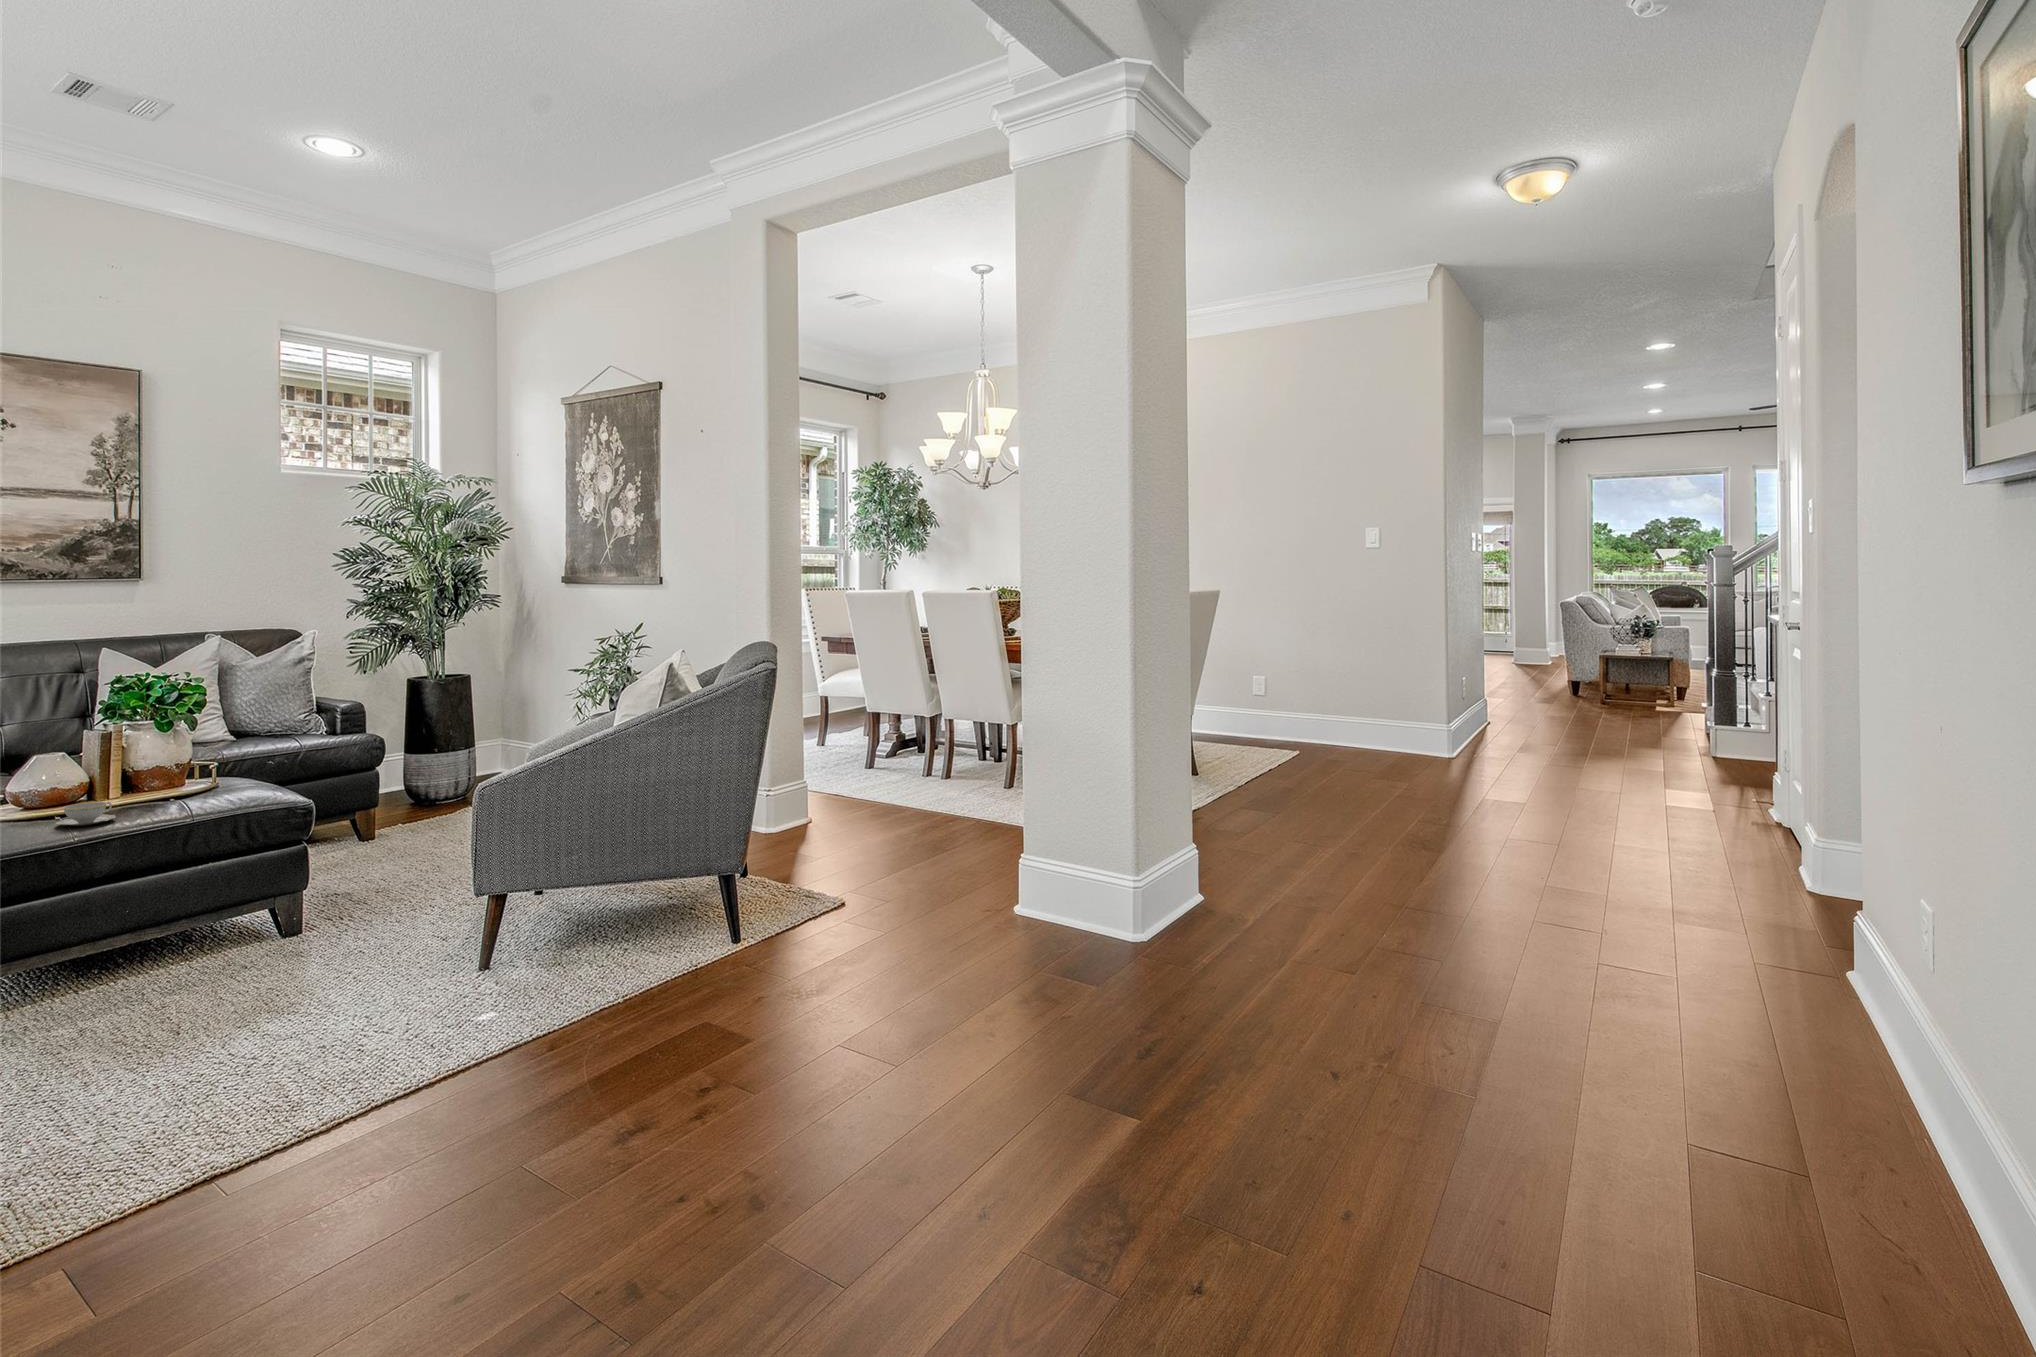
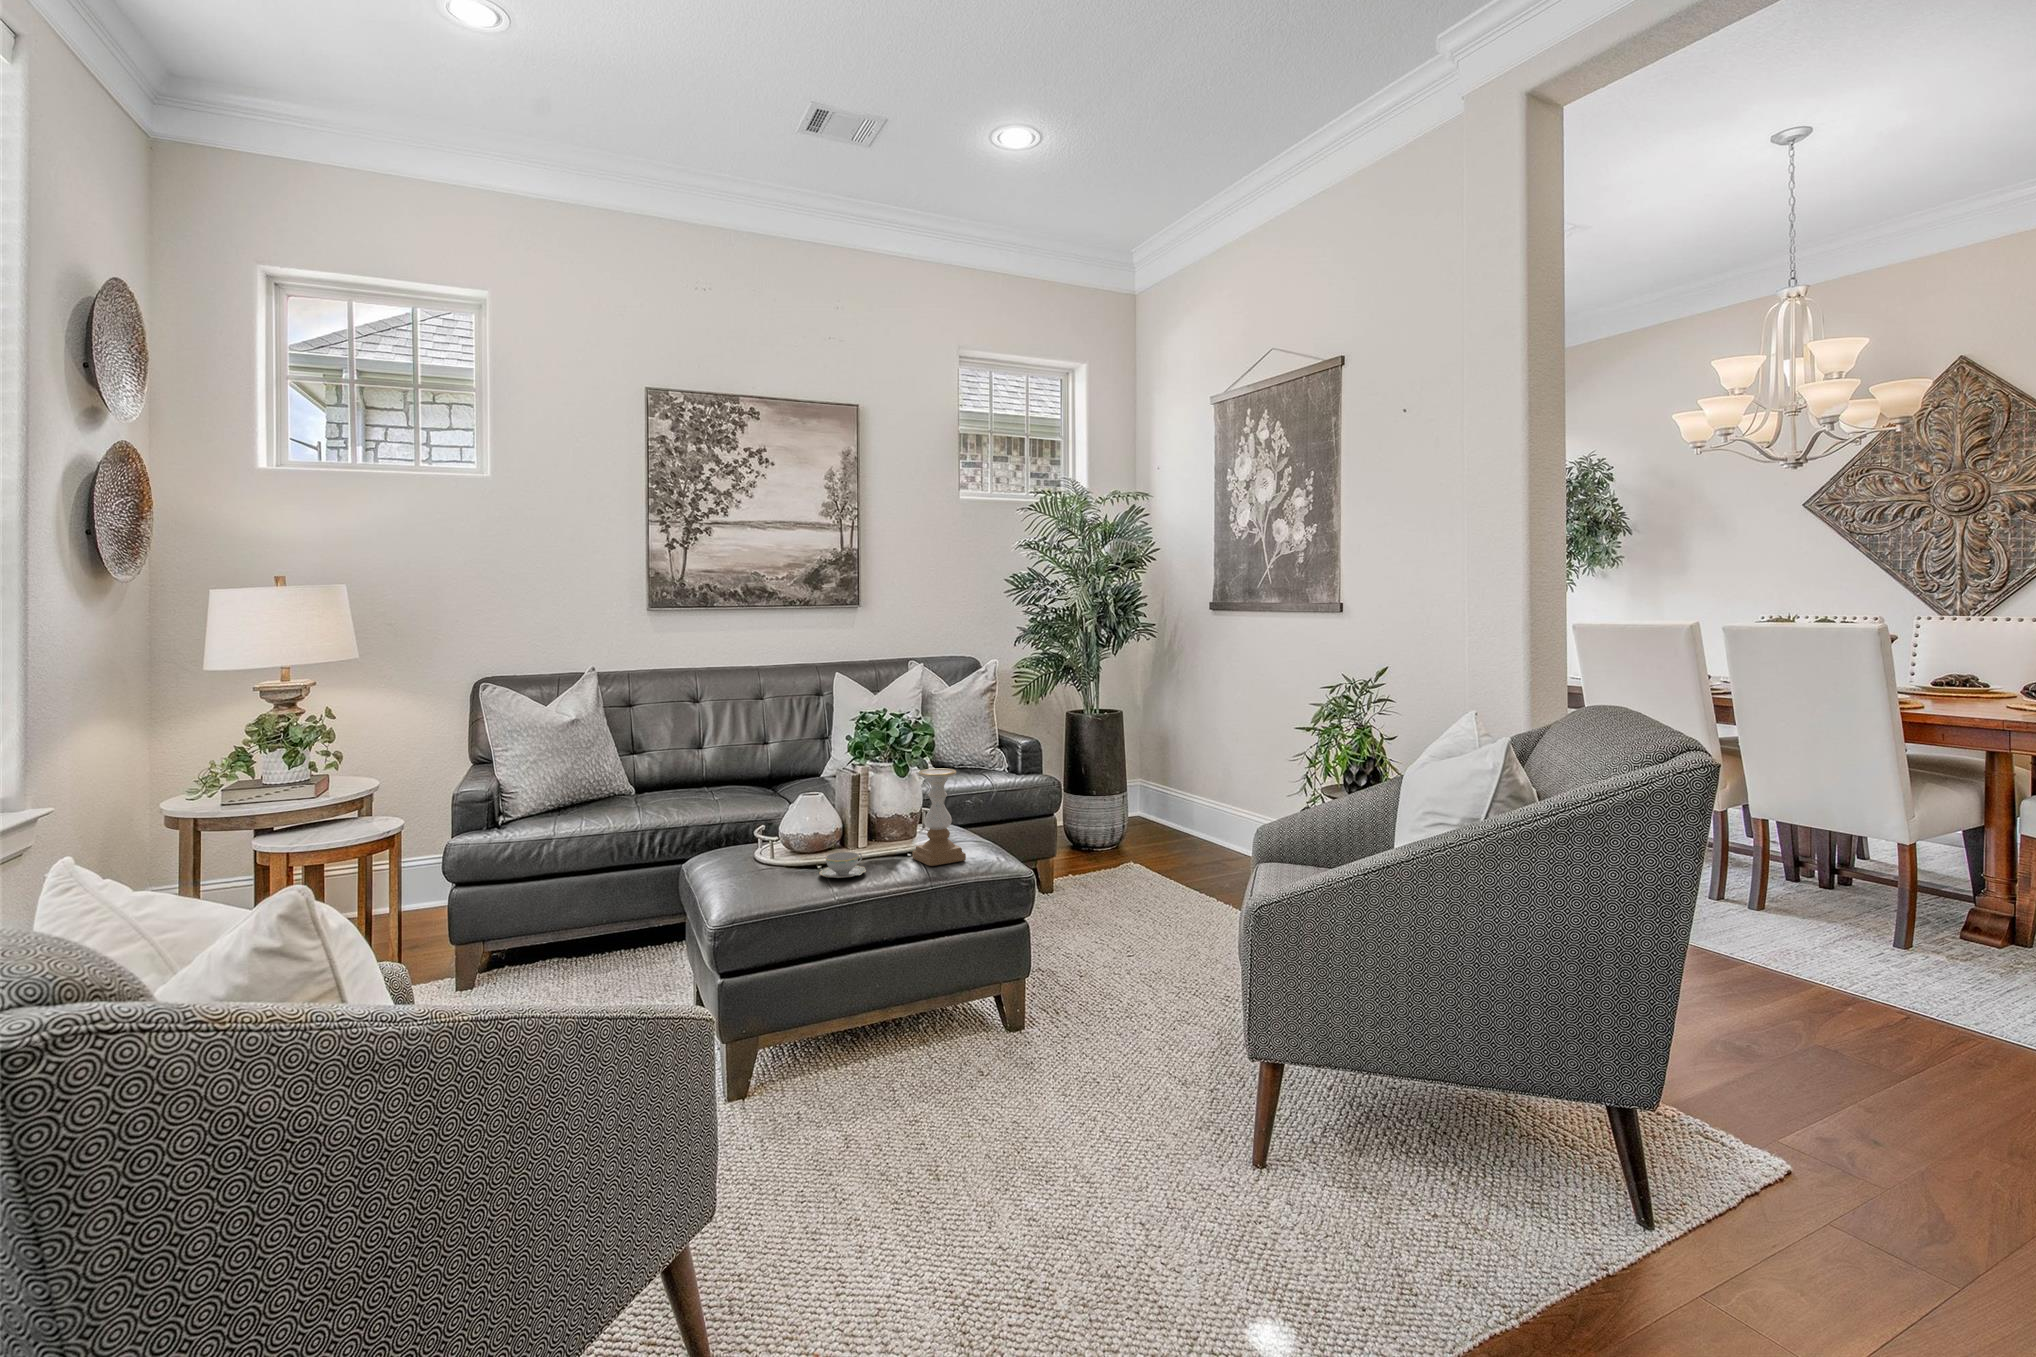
candle holder: none [178,721,240,809] -> present [912,768,966,866]

